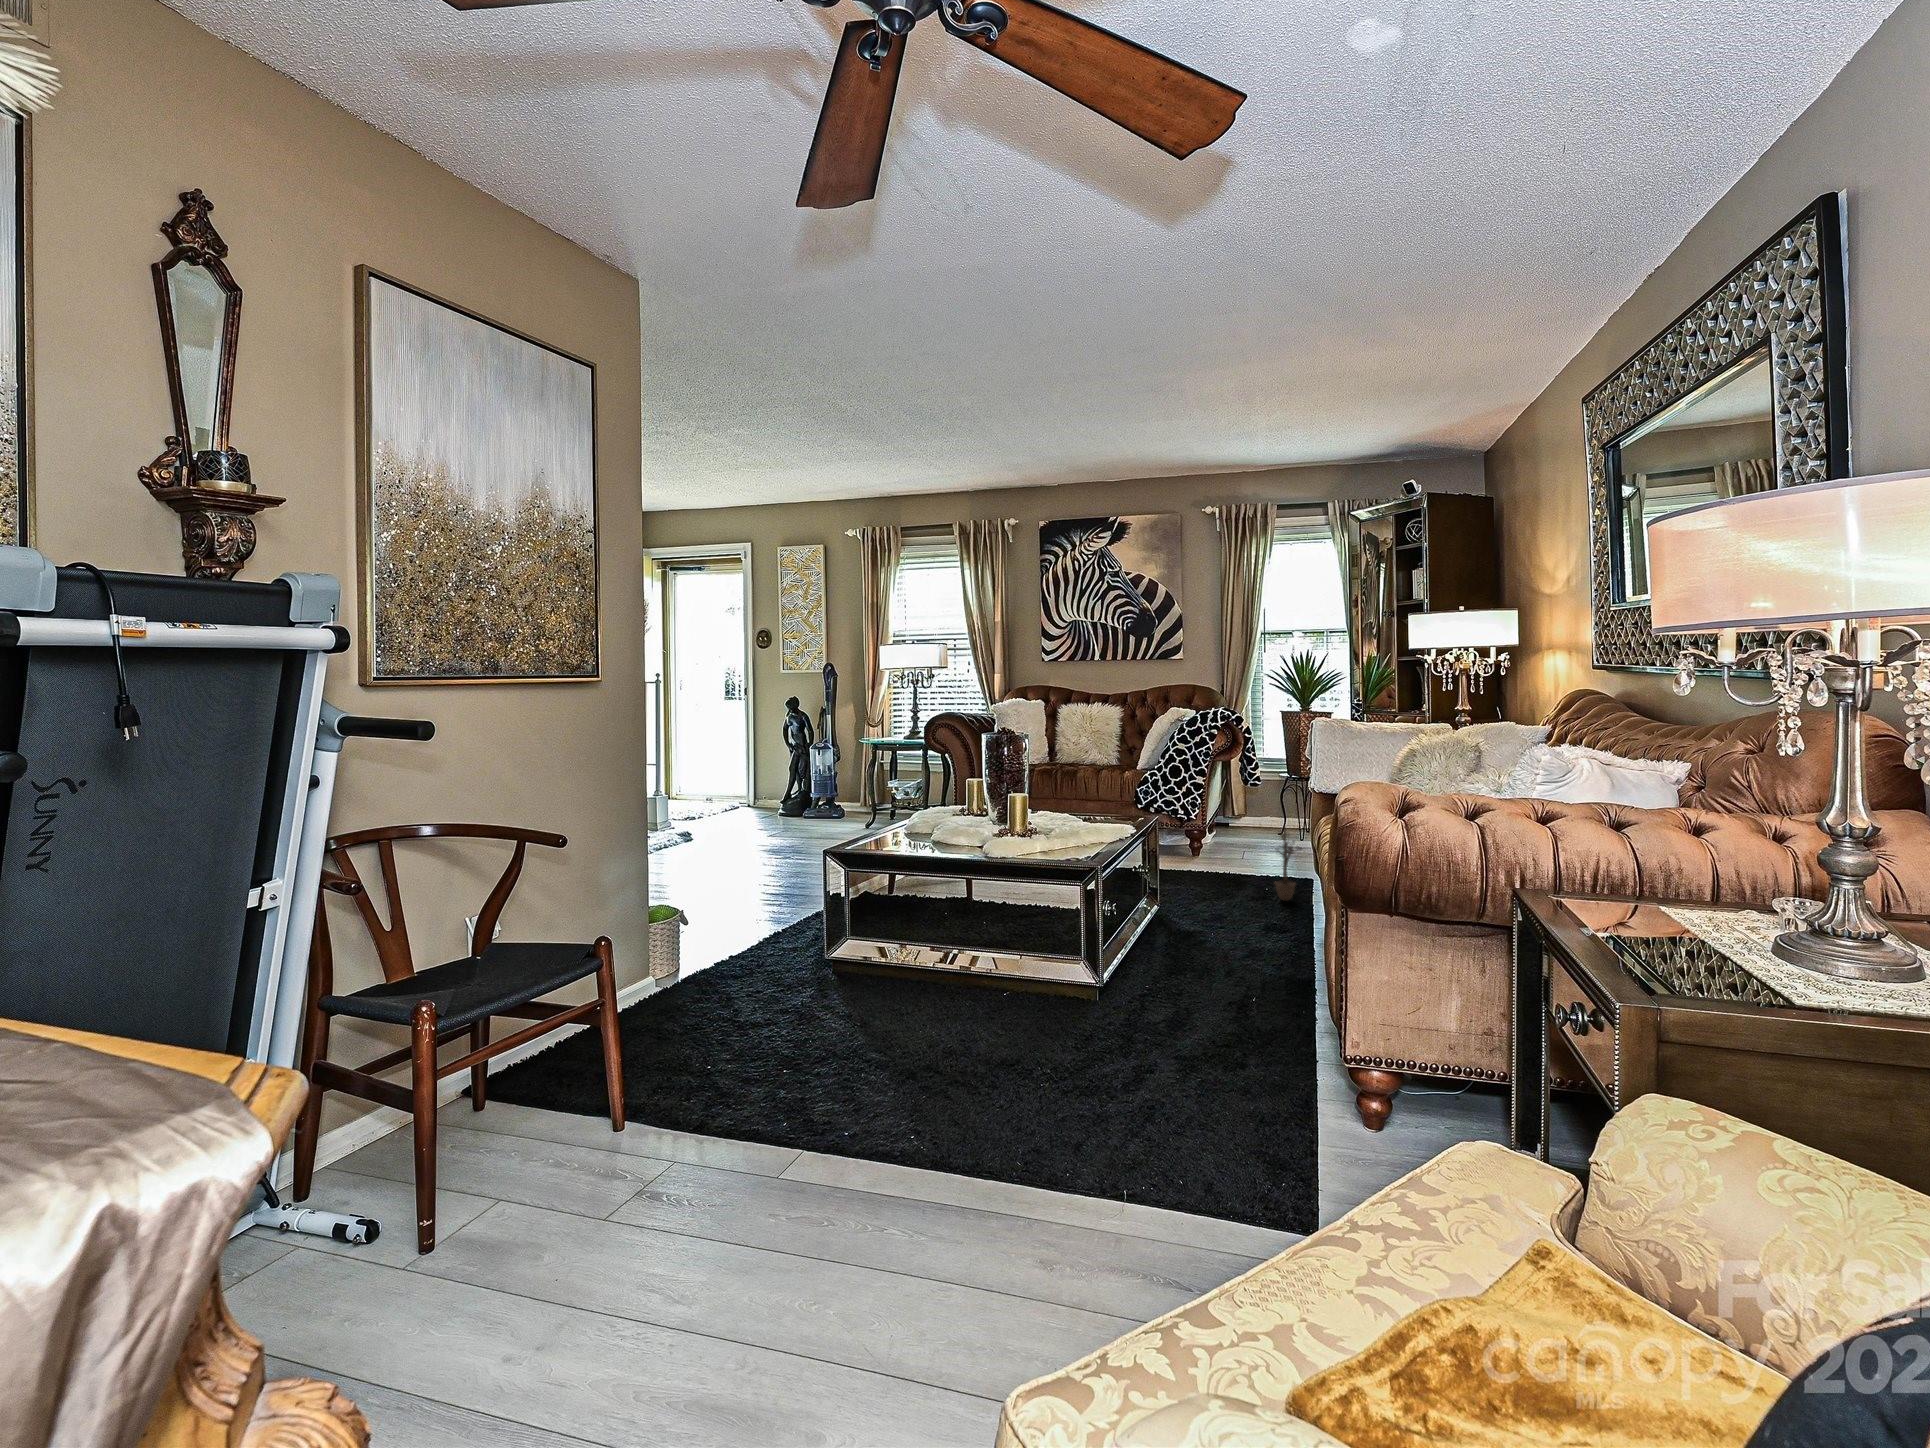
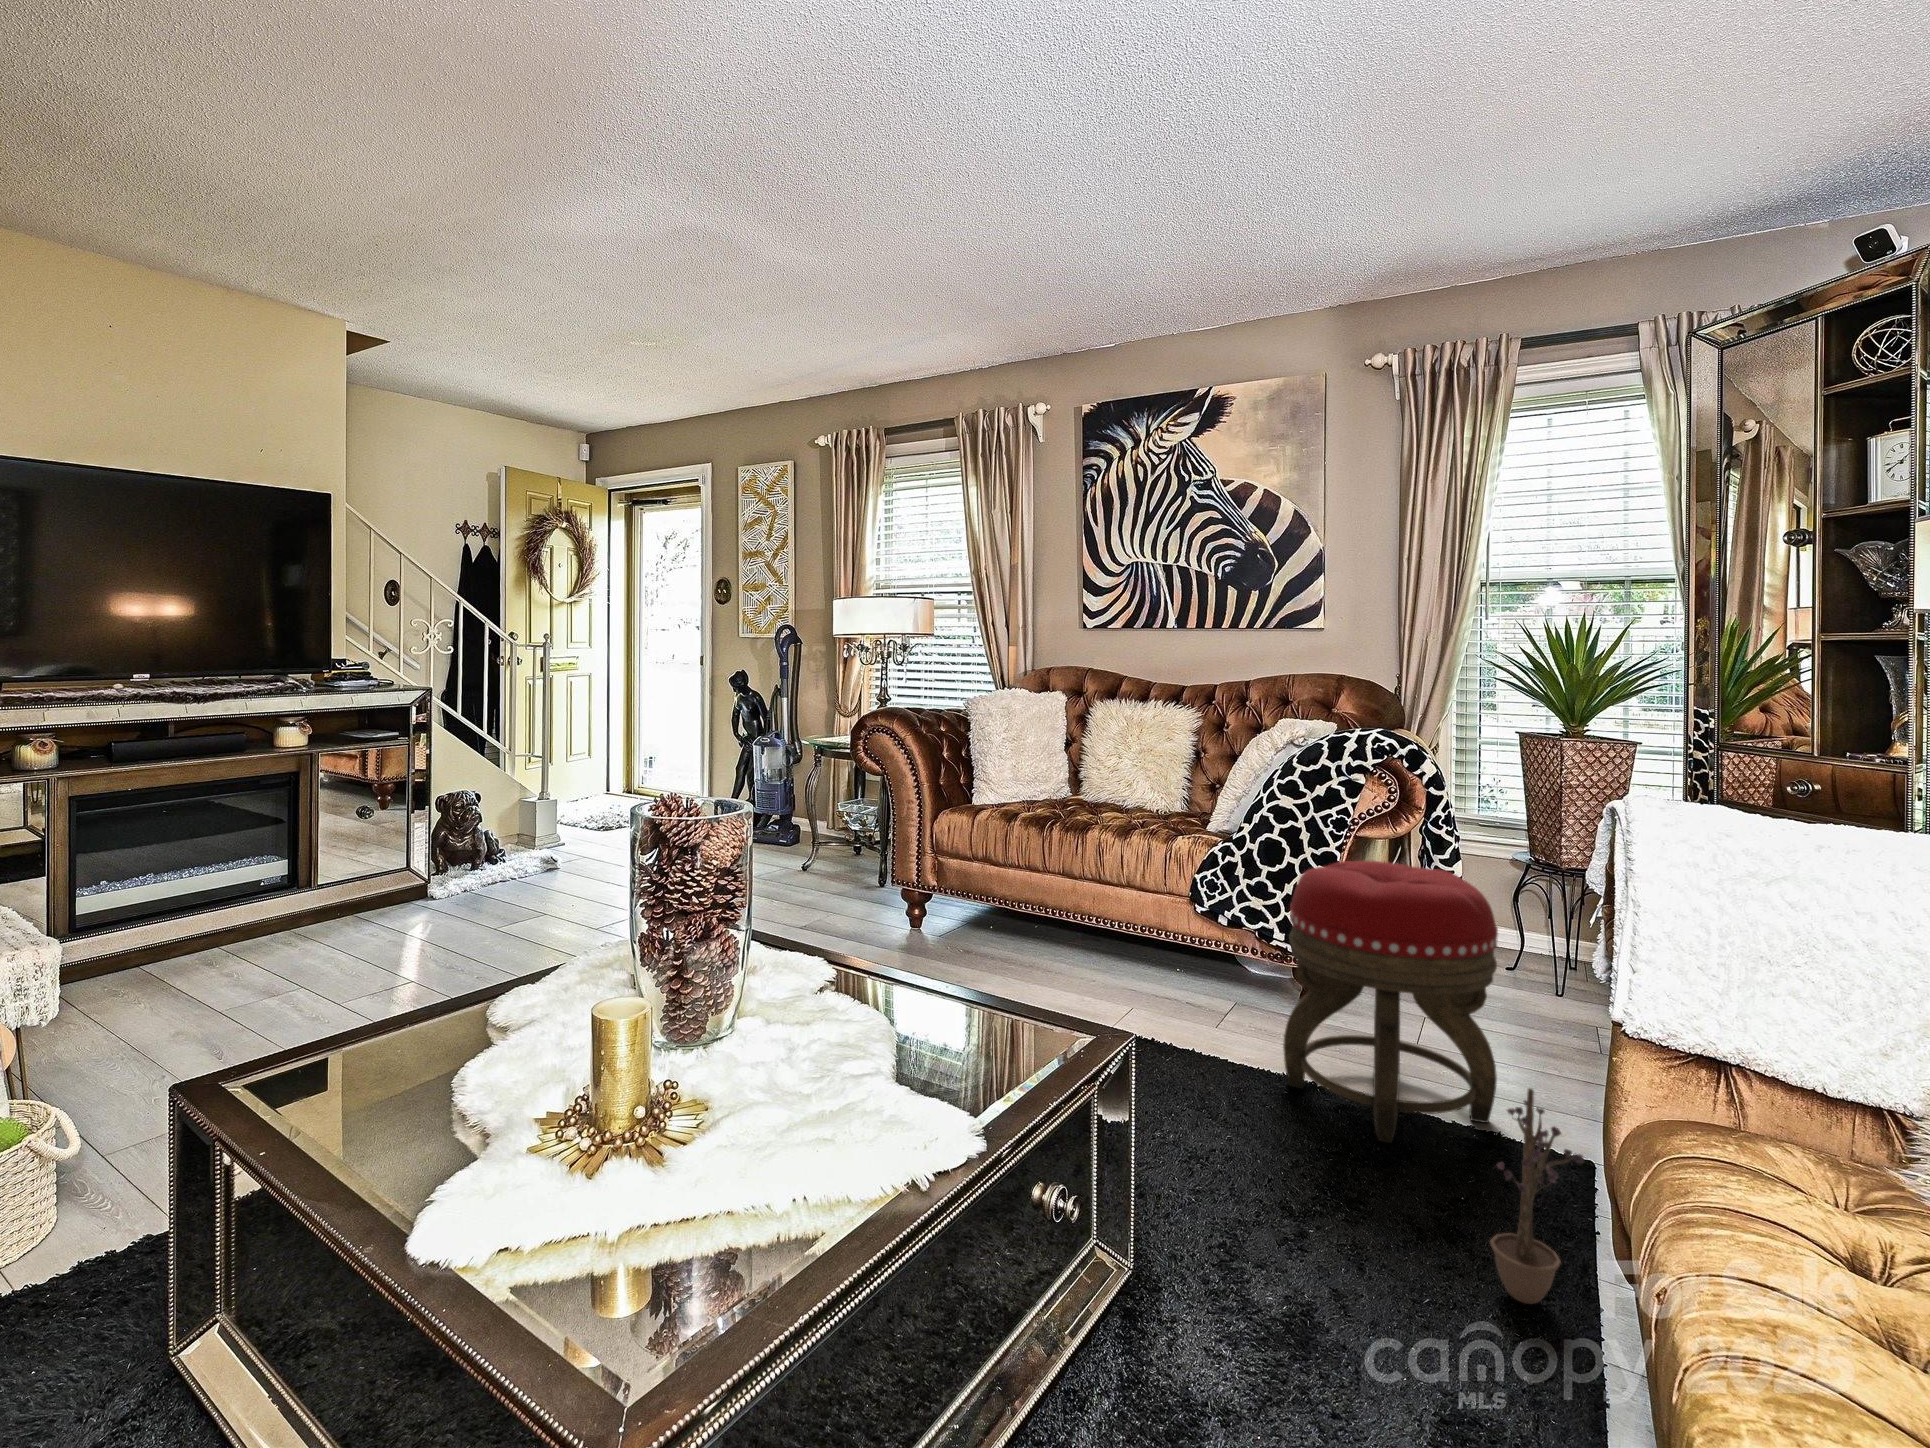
footstool: none [1191,766,1276,878] -> present [1283,861,1498,1143]

